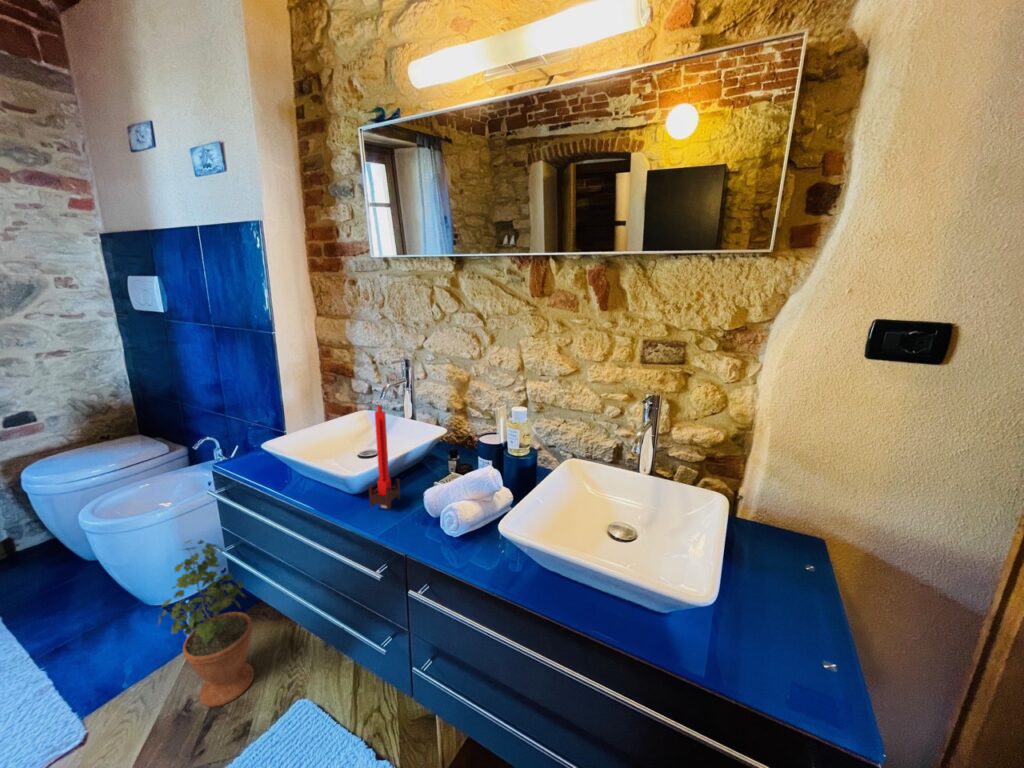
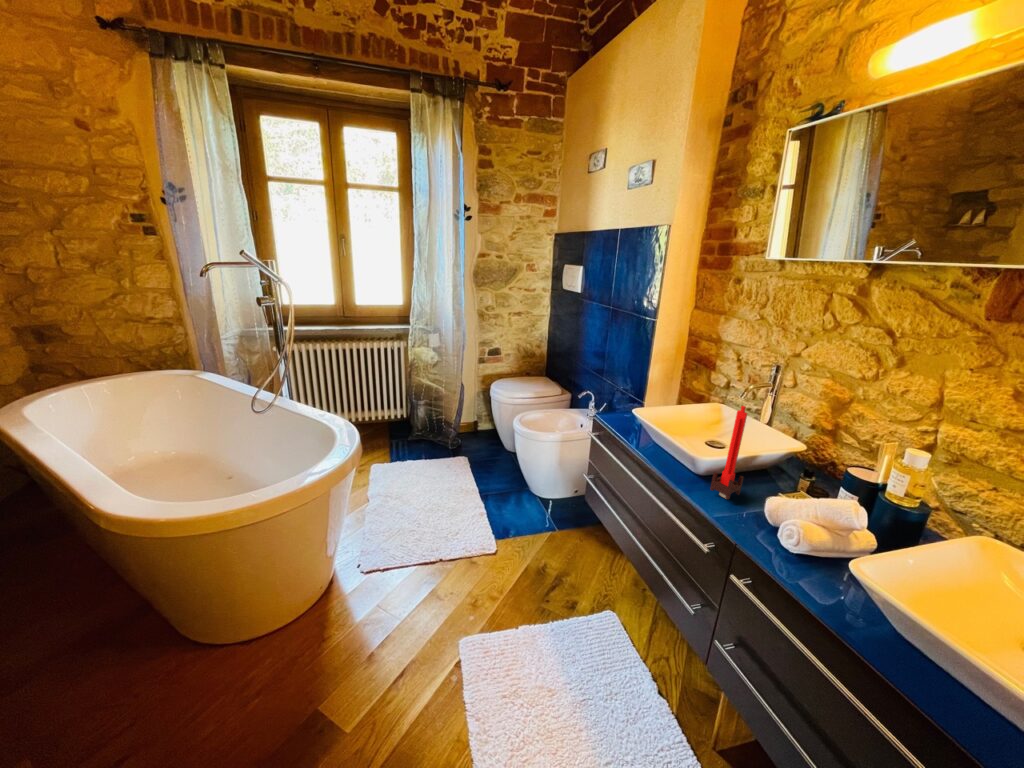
potted plant: present [159,540,254,707] -> none [545,461,594,582]

